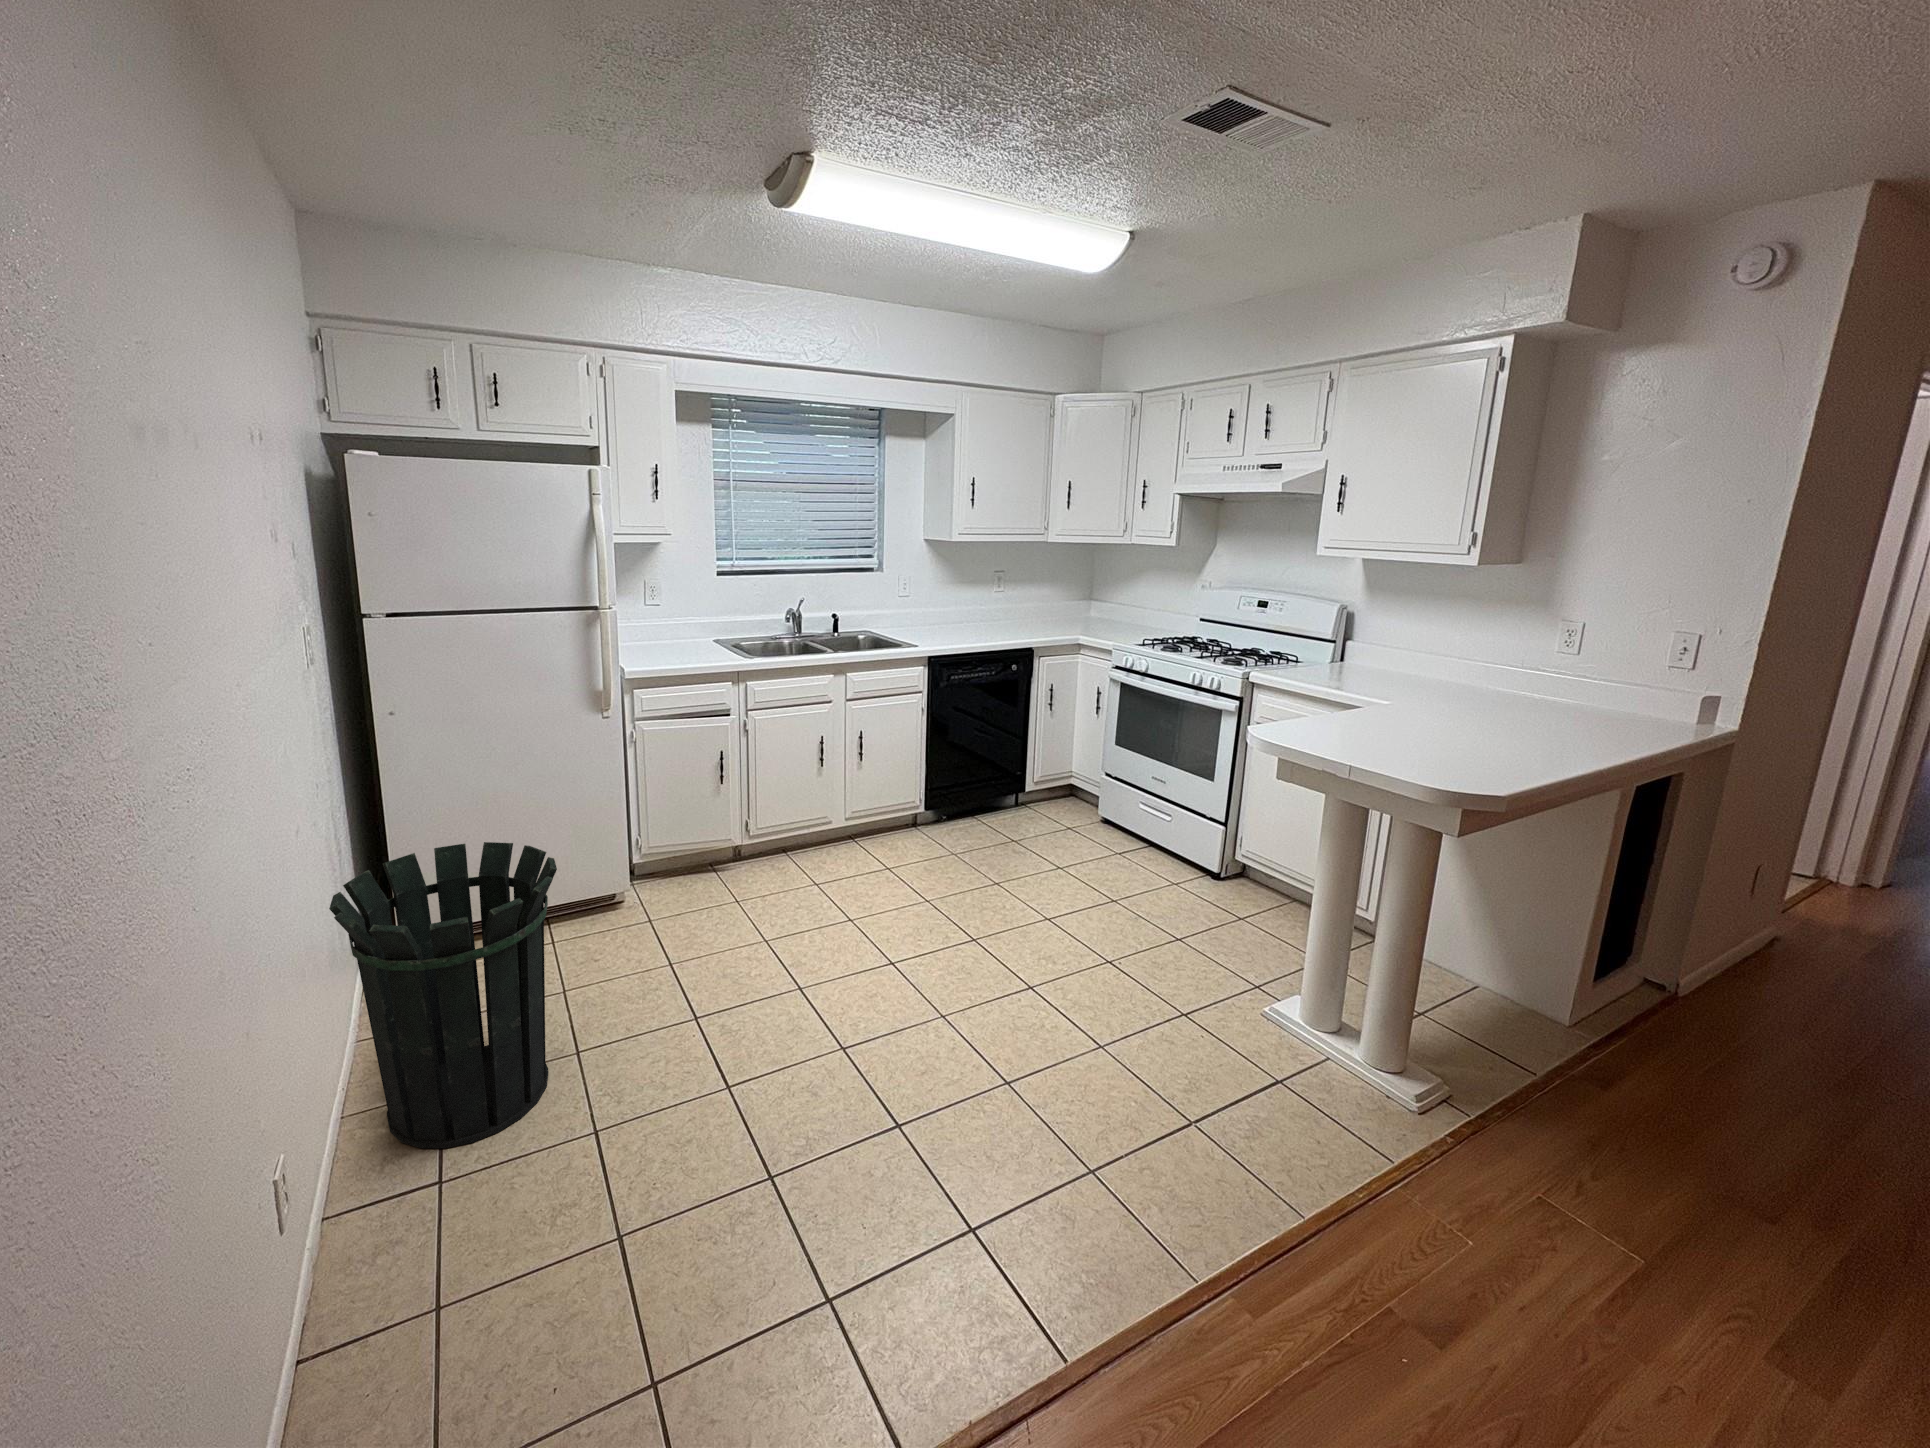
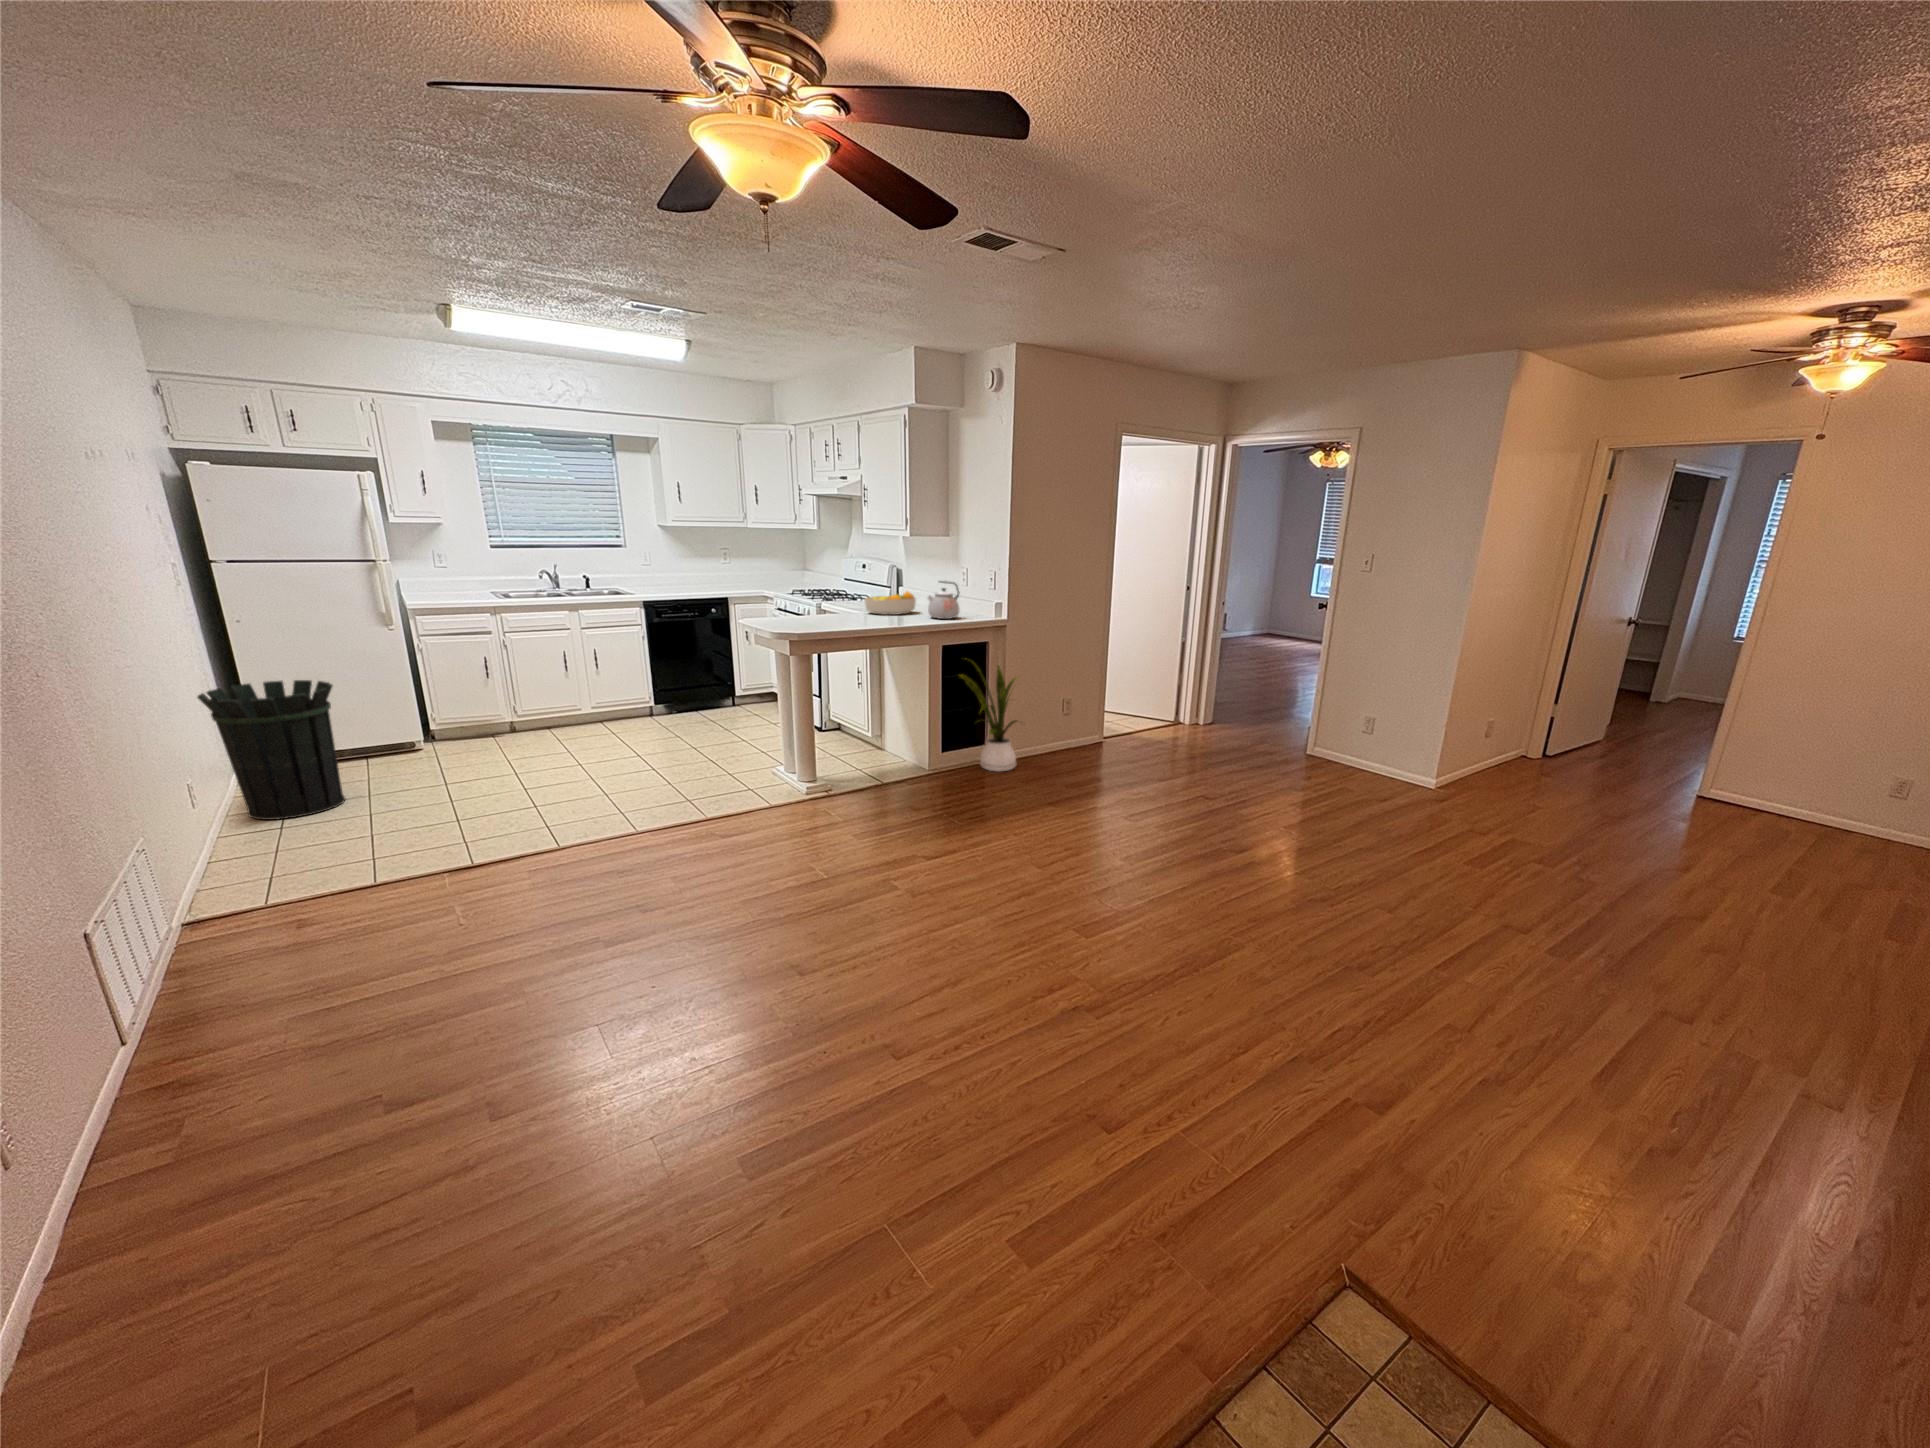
kettle: none [1568,654,1648,728] -> present [928,581,959,619]
fruit bowl: none [1409,664,1511,711] -> present [865,591,916,615]
house plant: none [1644,815,1838,1042] -> present [959,659,1017,772]

